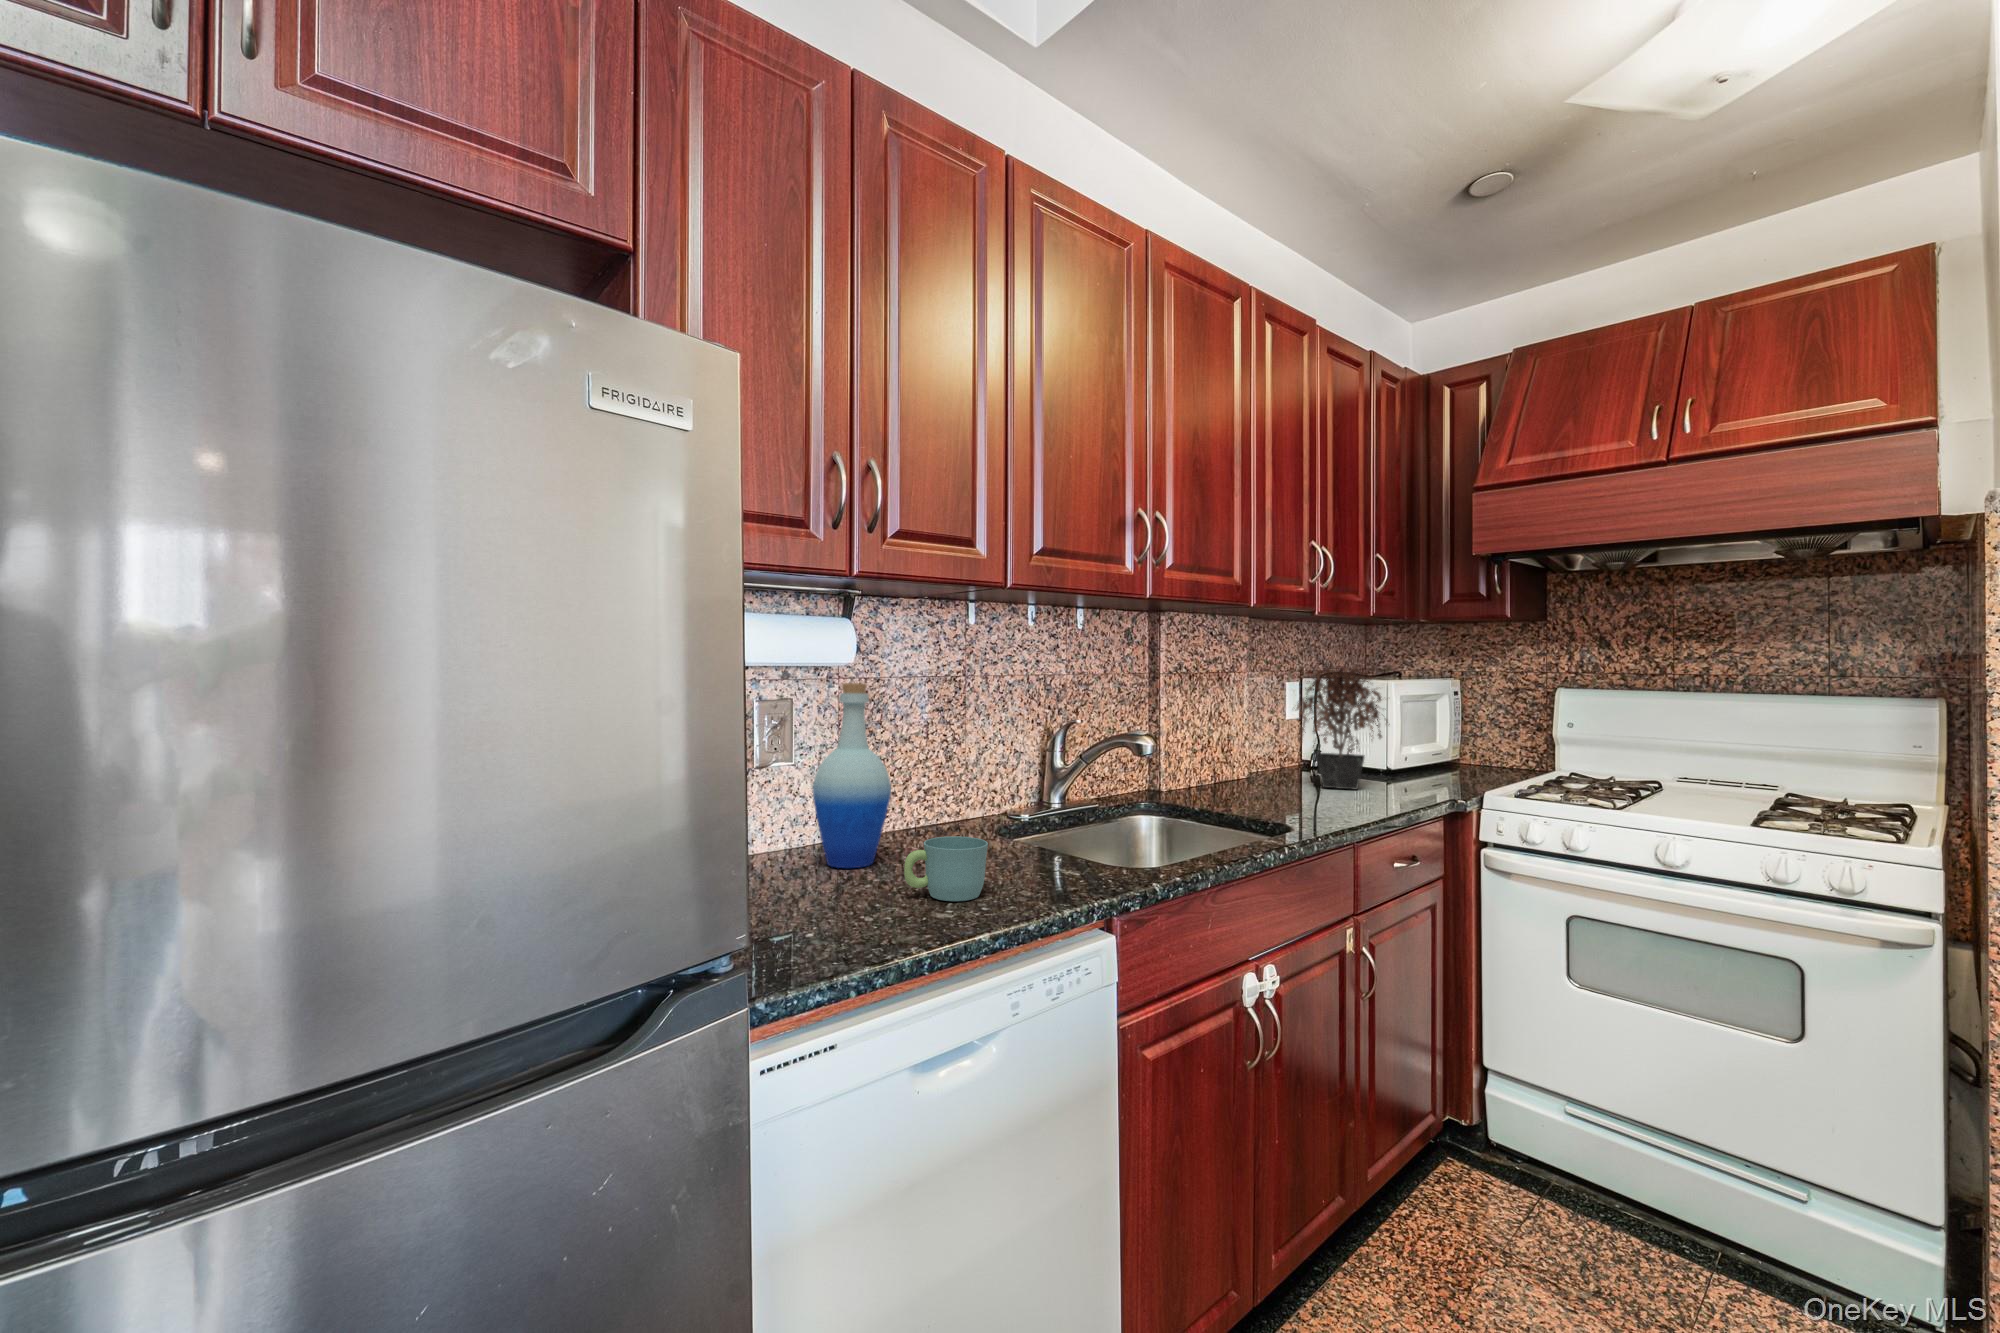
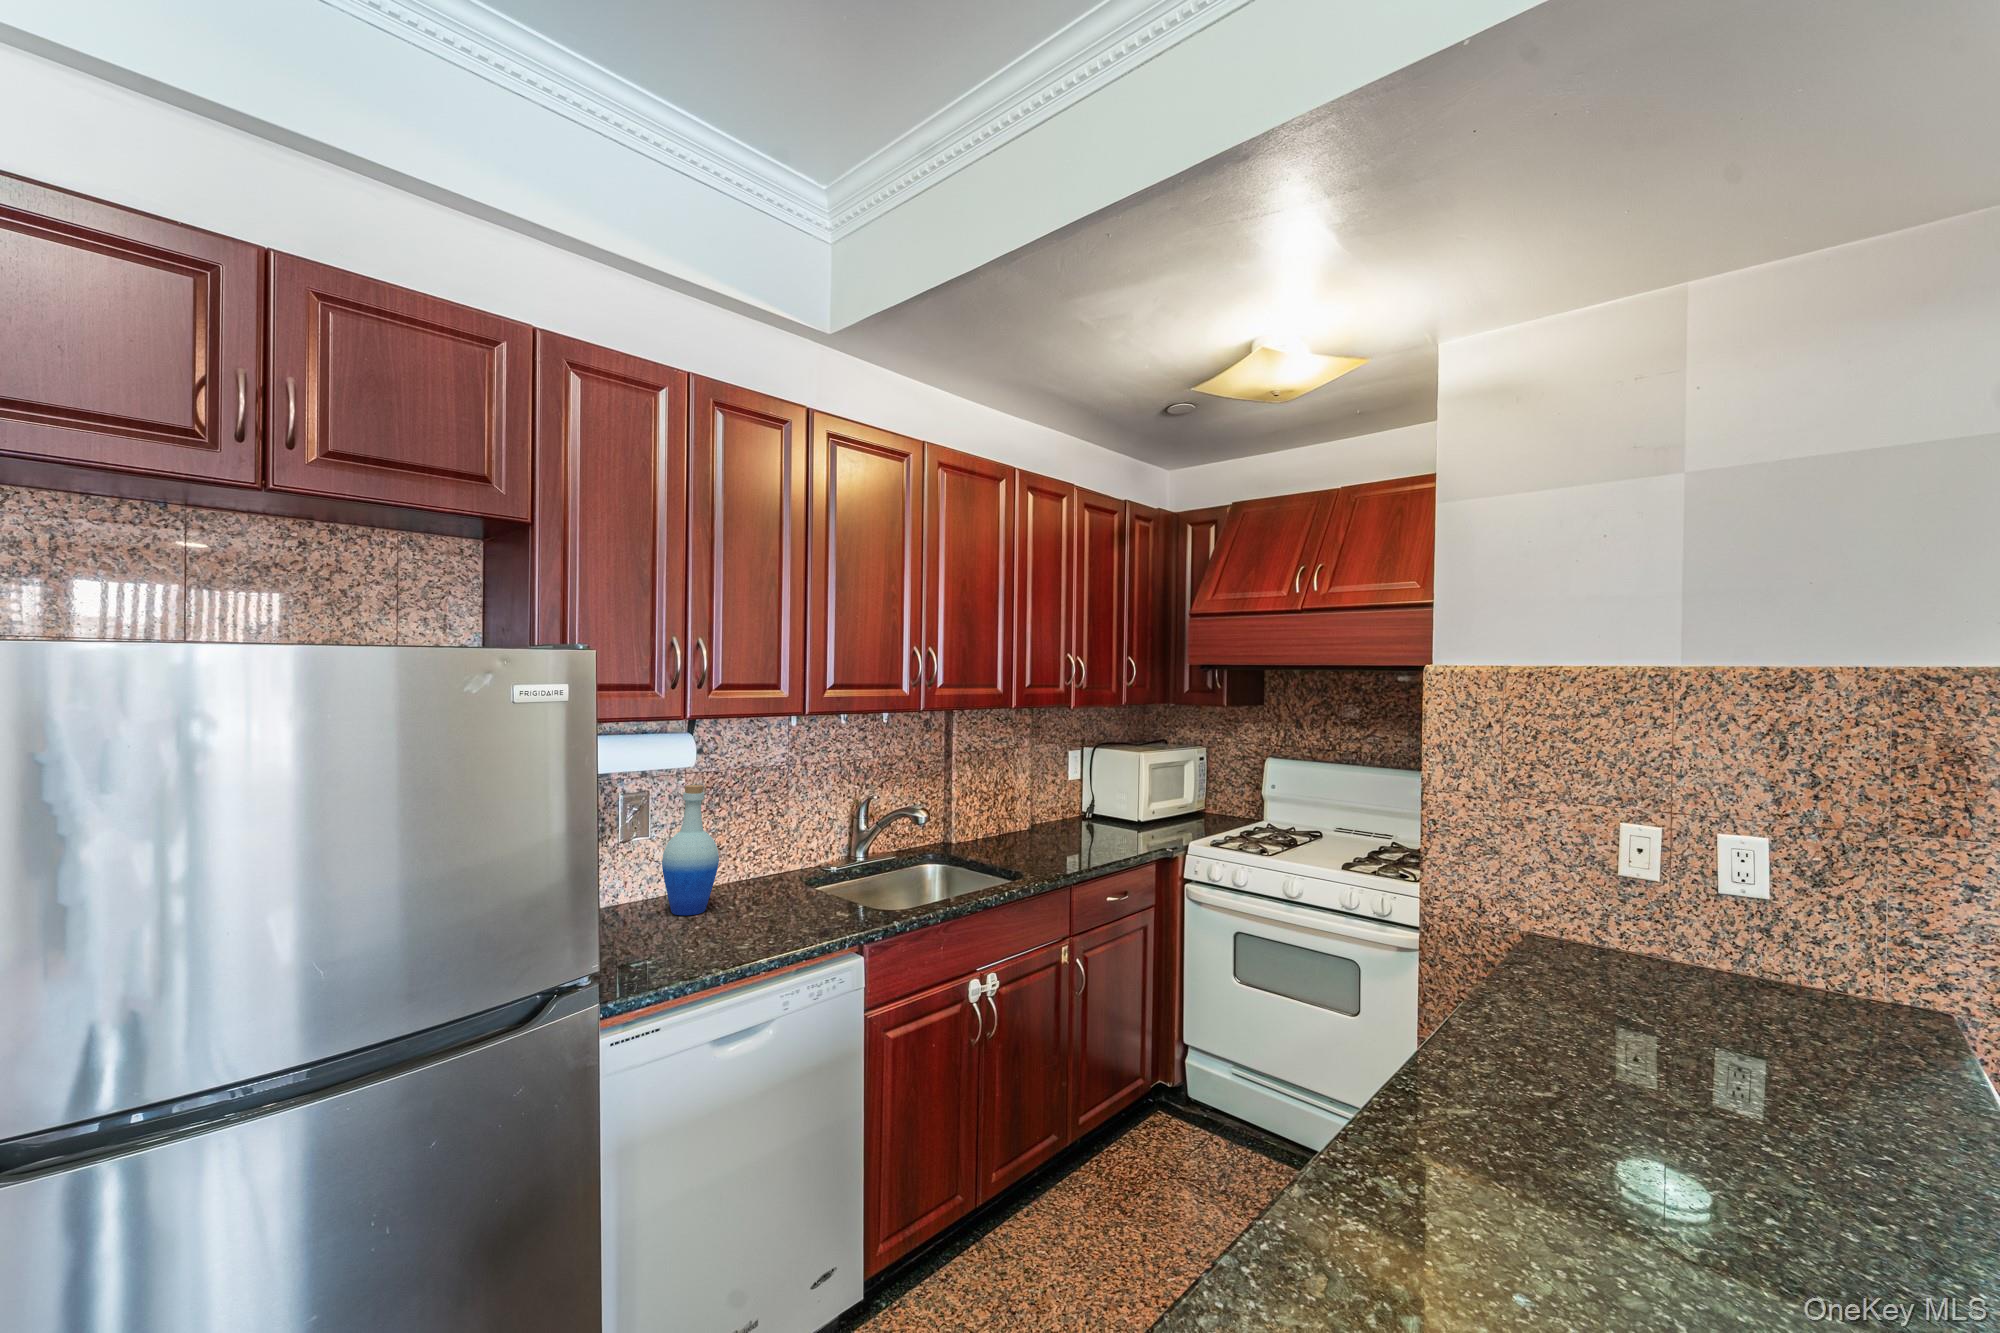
potted plant: present [1297,664,1382,789] -> none [1060,740,1133,839]
mug: present [904,836,988,901] -> none [719,895,776,938]

